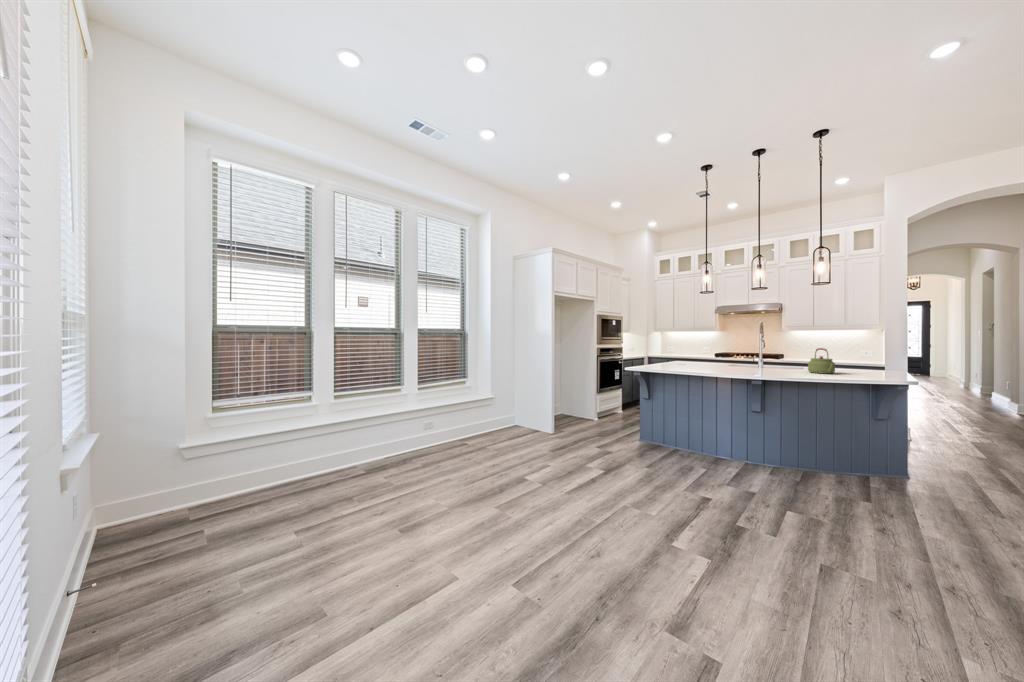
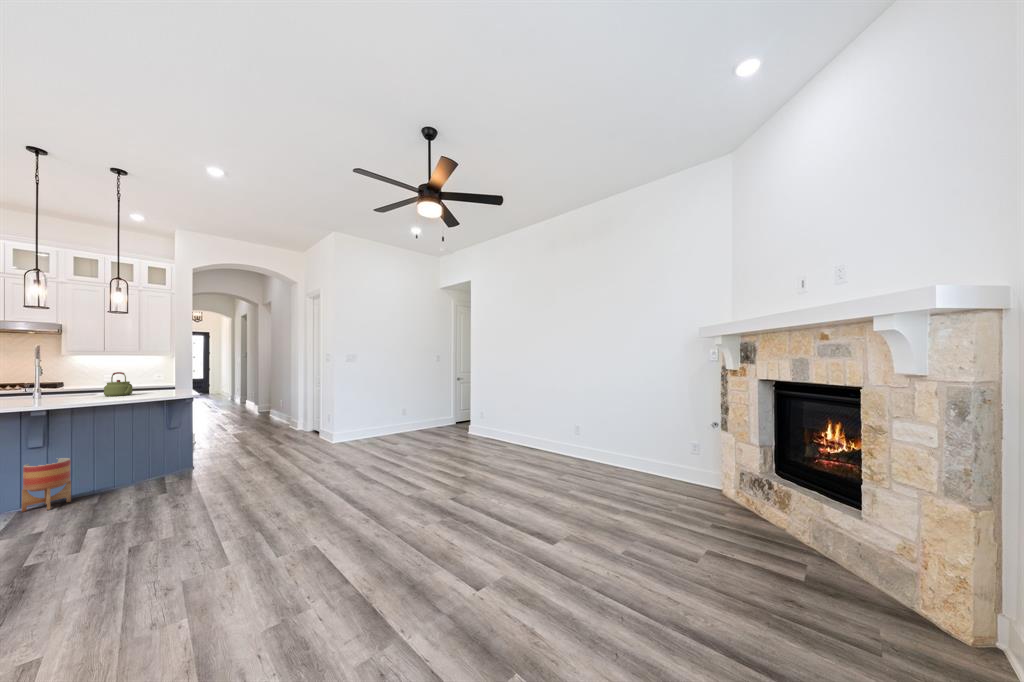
planter: none [745,425,779,472] -> present [22,458,71,512]

